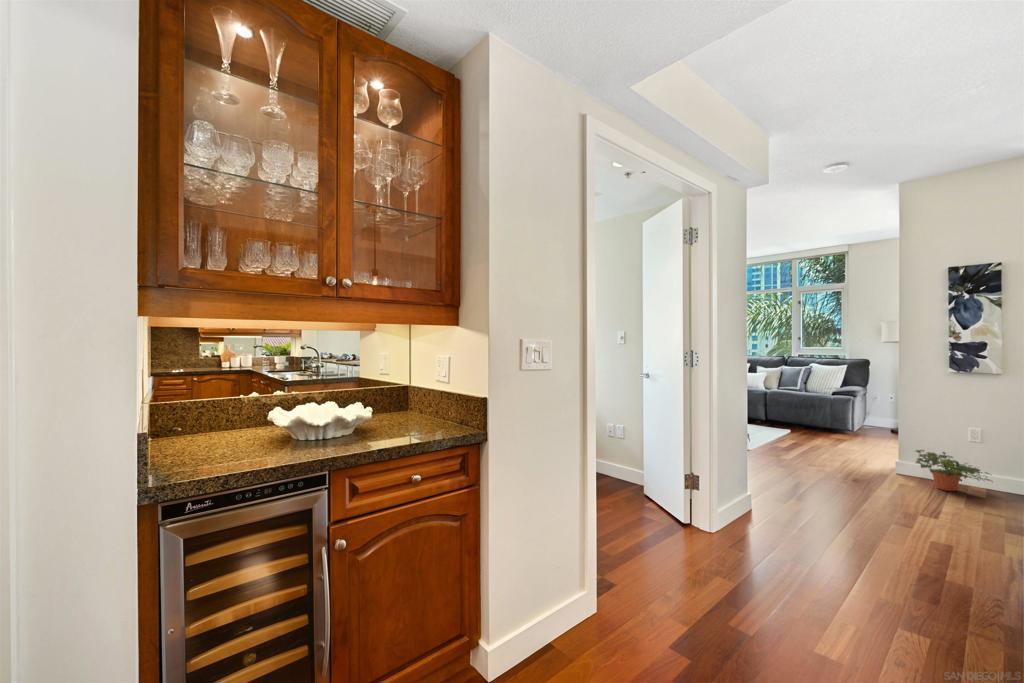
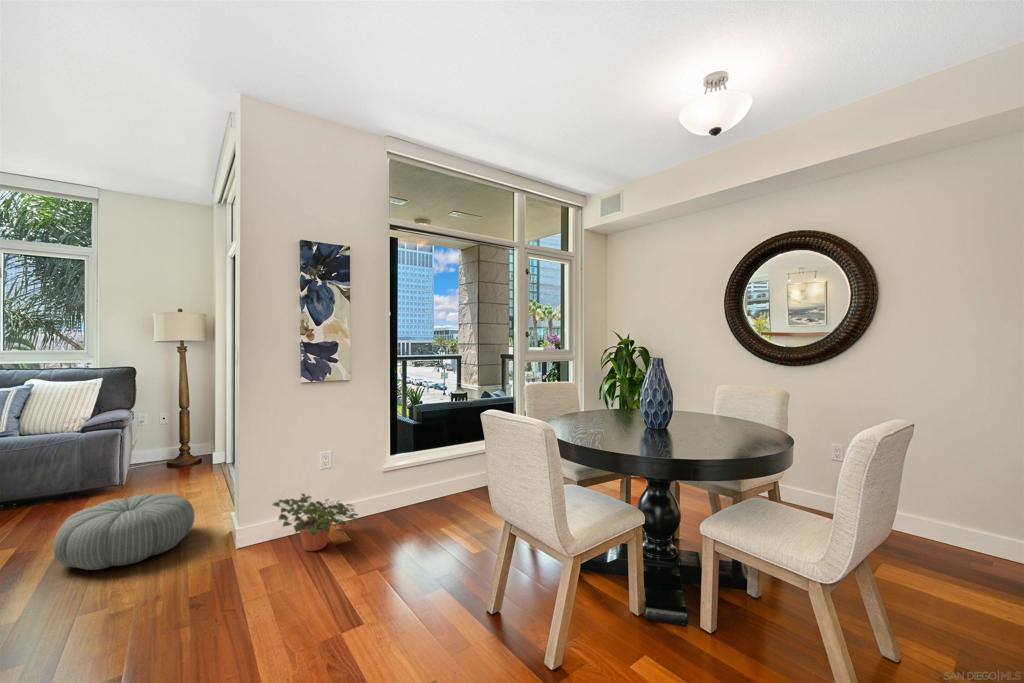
pouf: none [803,428,875,461] -> present [53,493,195,570]

